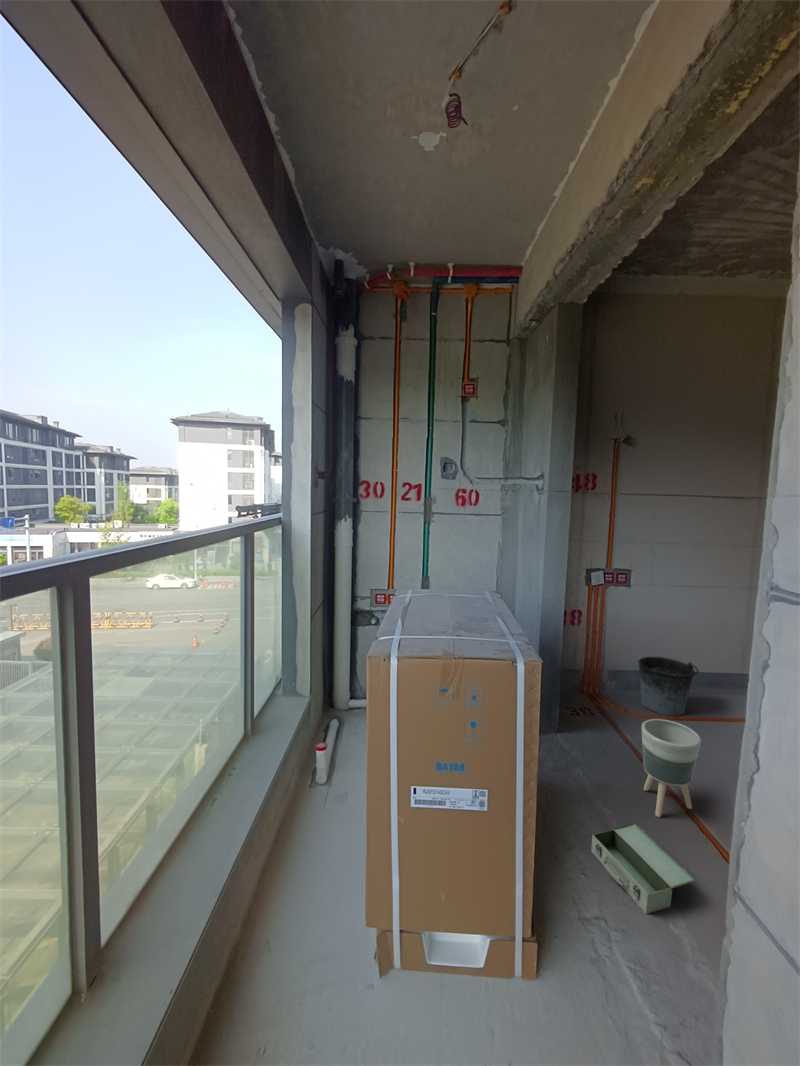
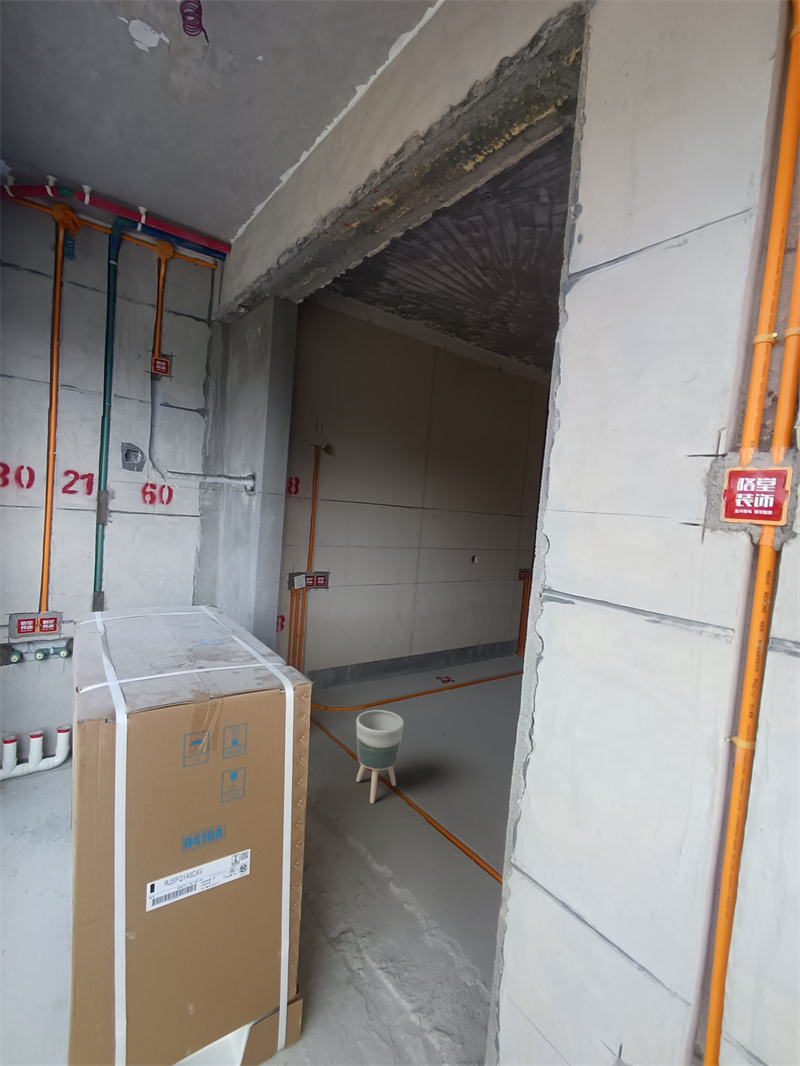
bucket: present [638,657,698,716] -> none [335,652,384,705]
toolbox: present [591,823,695,914] -> none [324,818,414,902]

